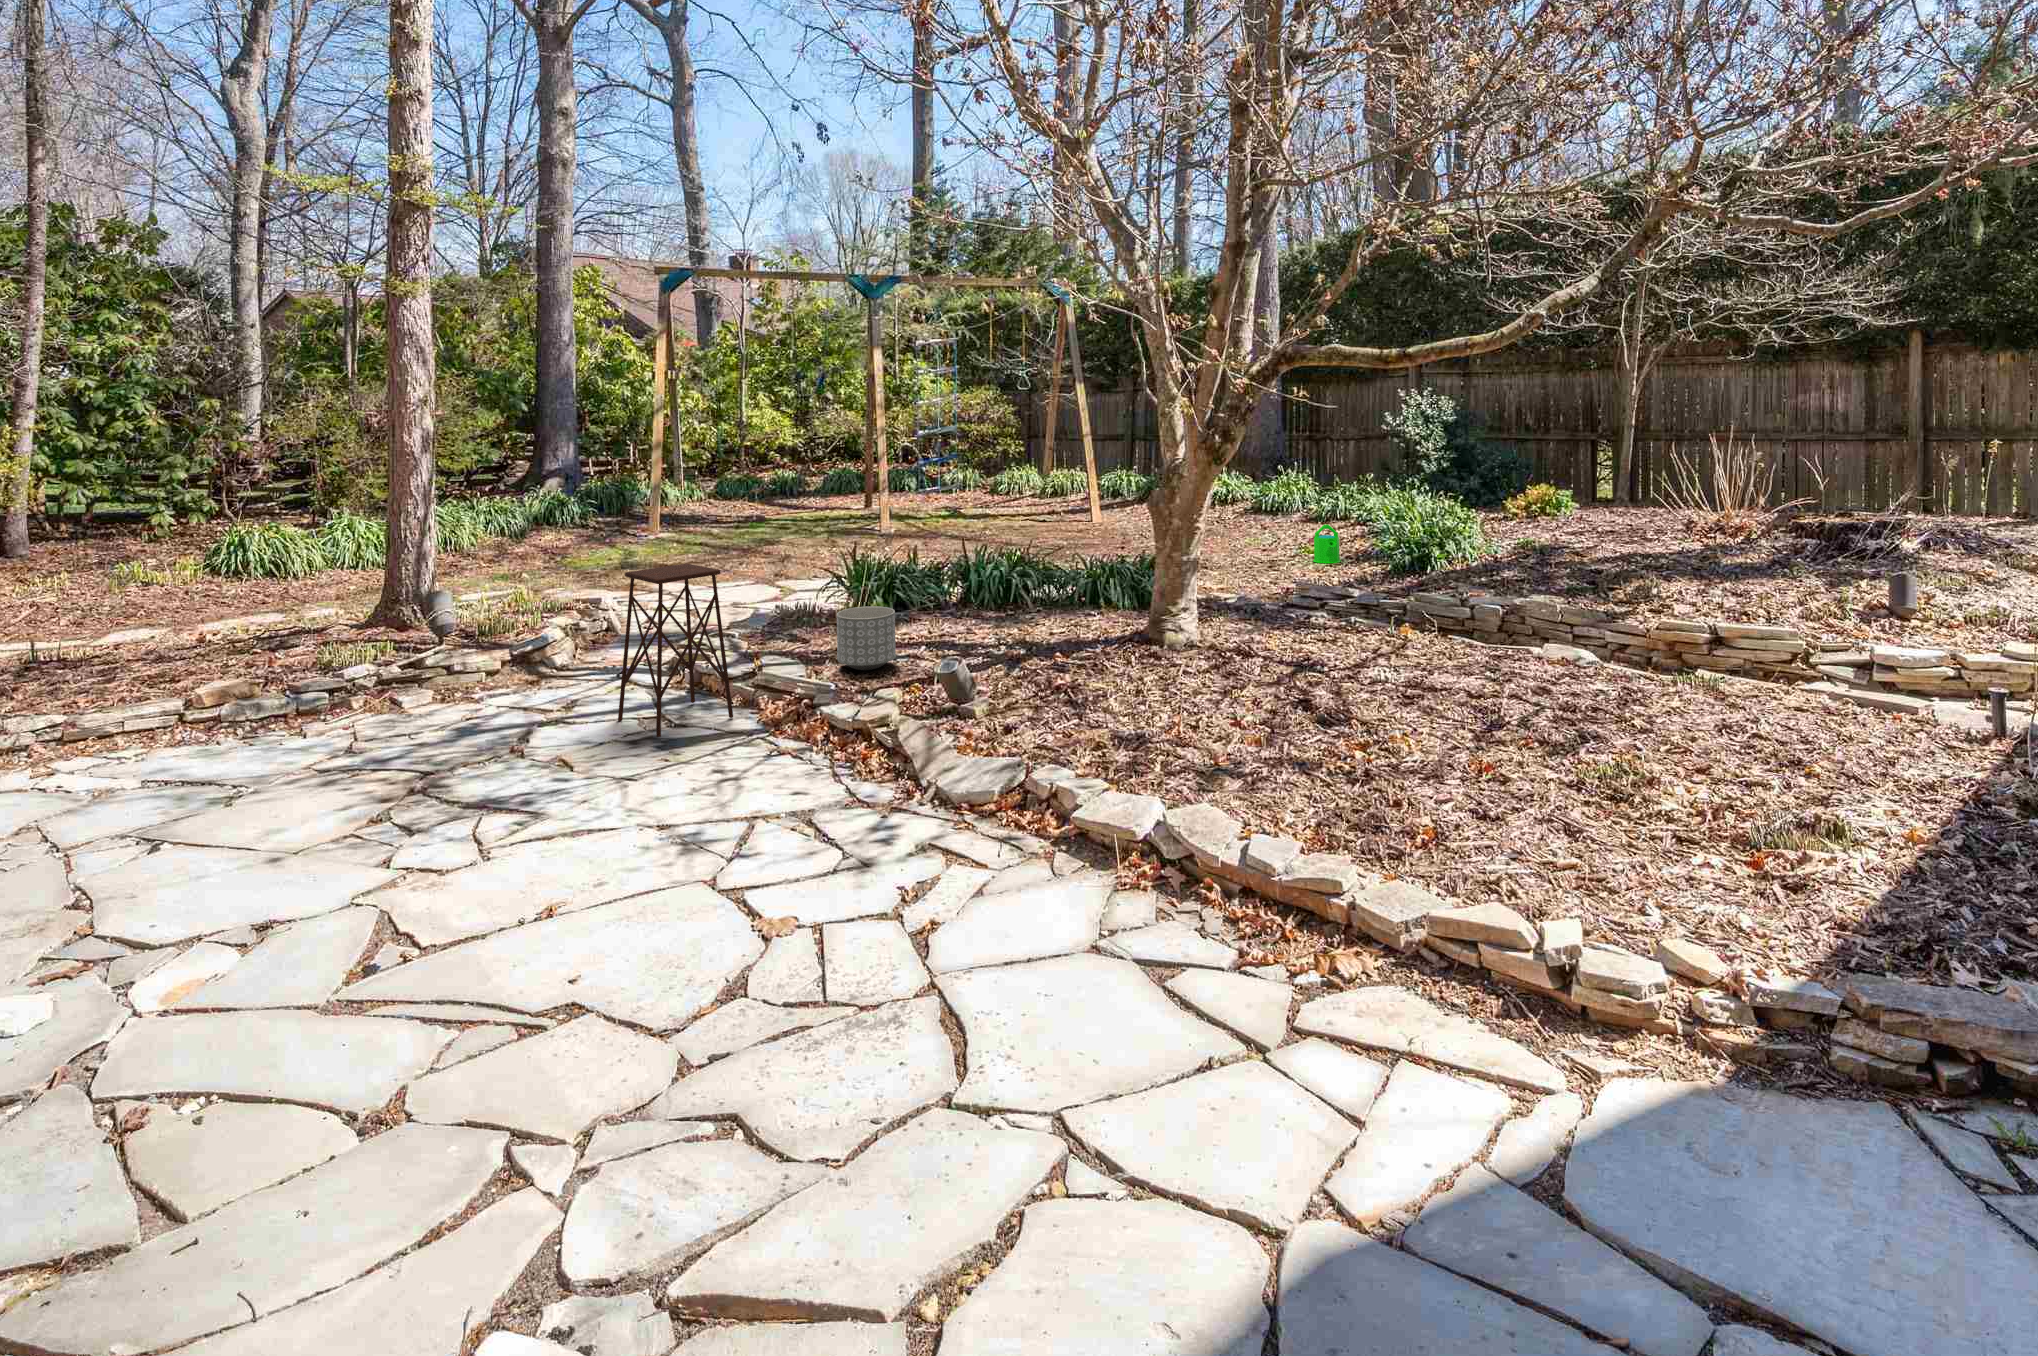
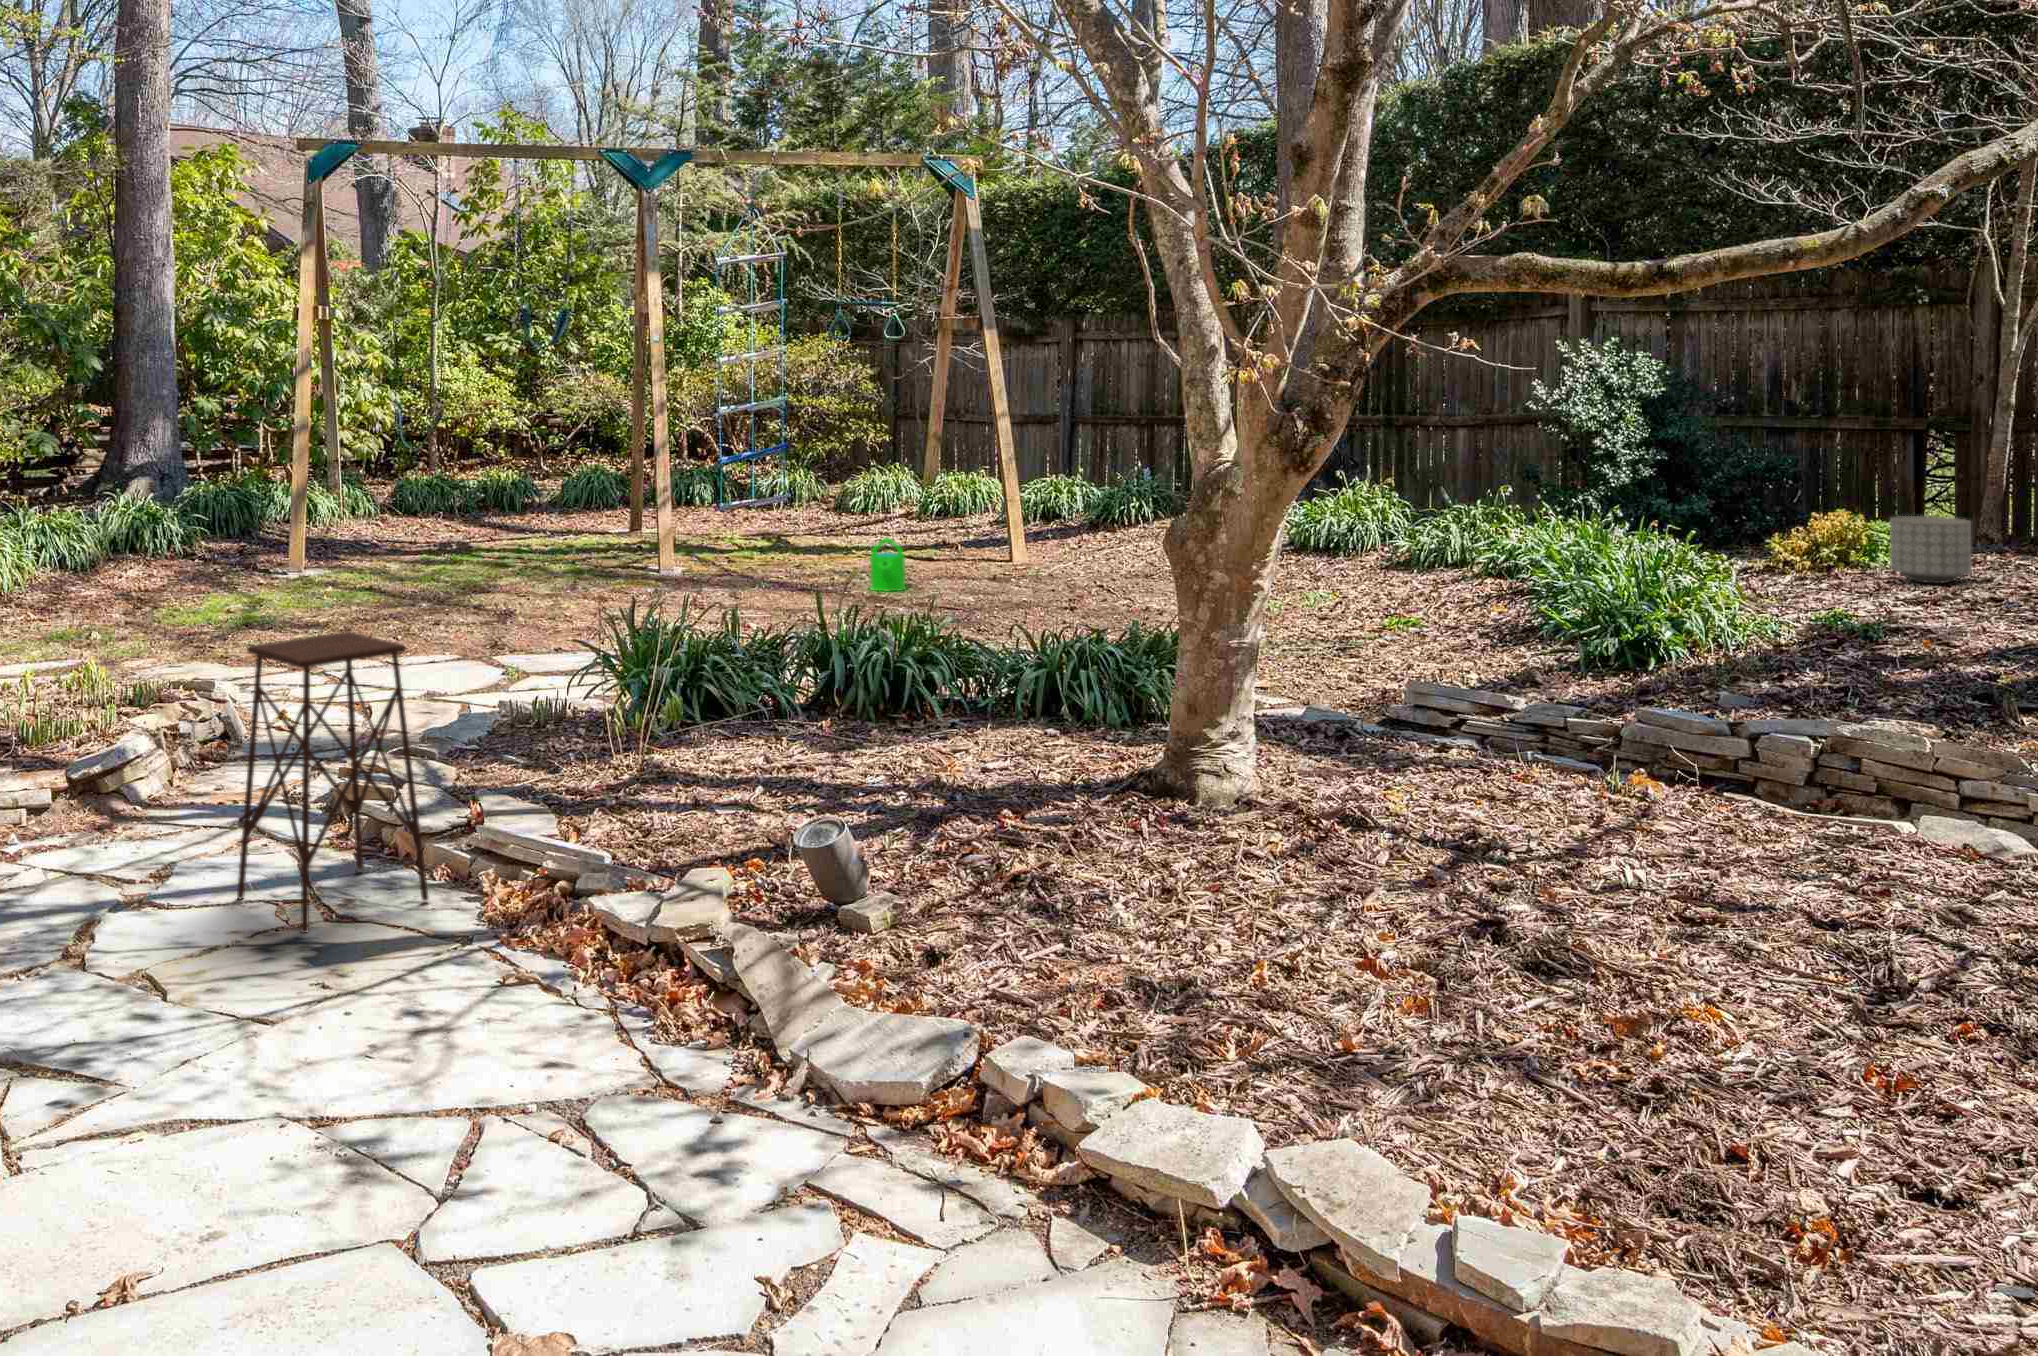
watering can: present [1313,524,1341,563] -> present [870,538,906,591]
planter: present [837,606,896,670] -> present [1890,516,1972,583]

